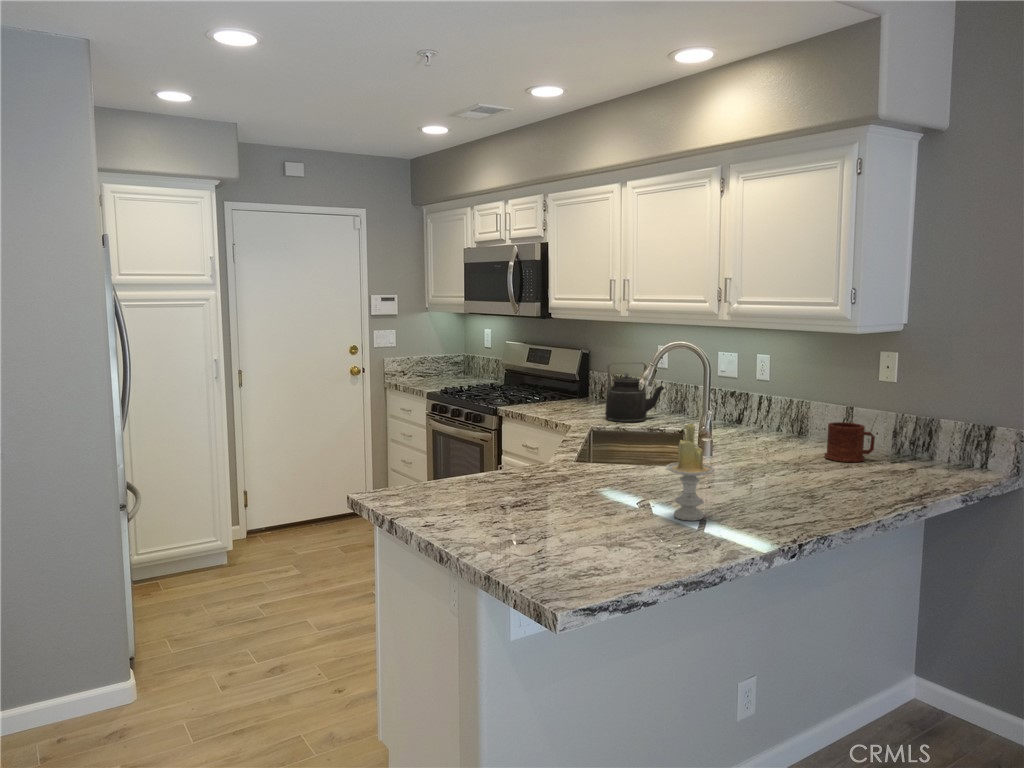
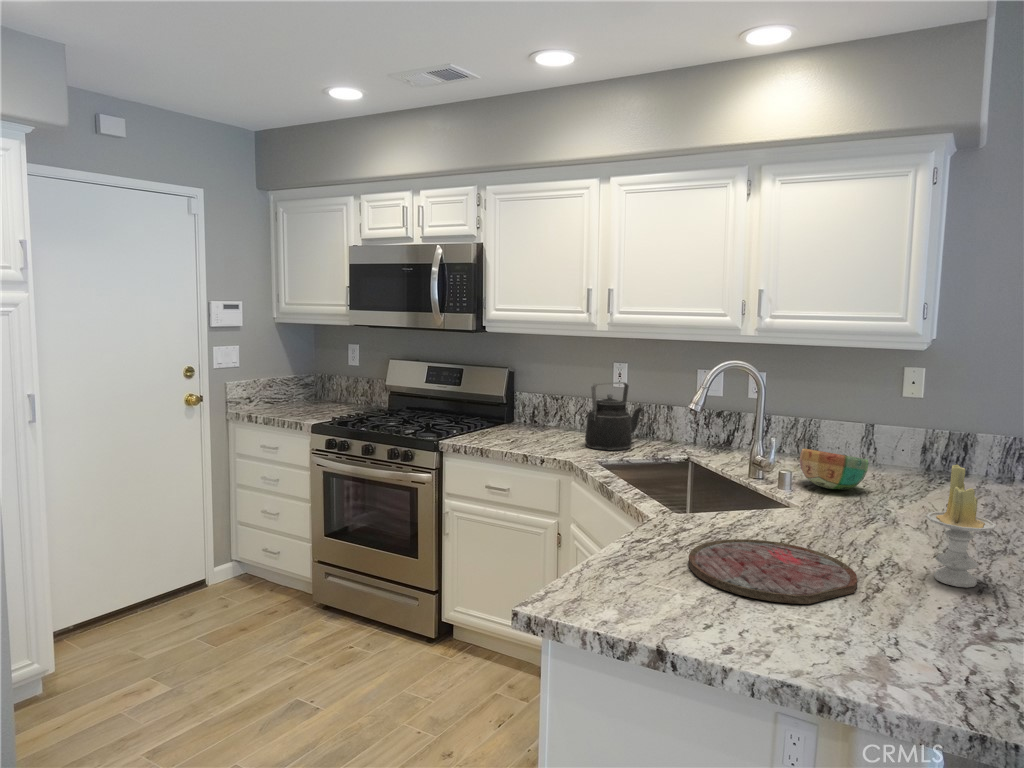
bowl: none [727,422,785,461] -> present [800,448,869,490]
mug: present [825,422,875,462] -> none [878,442,929,484]
cutting board: none [499,478,619,514] -> present [689,539,857,604]

